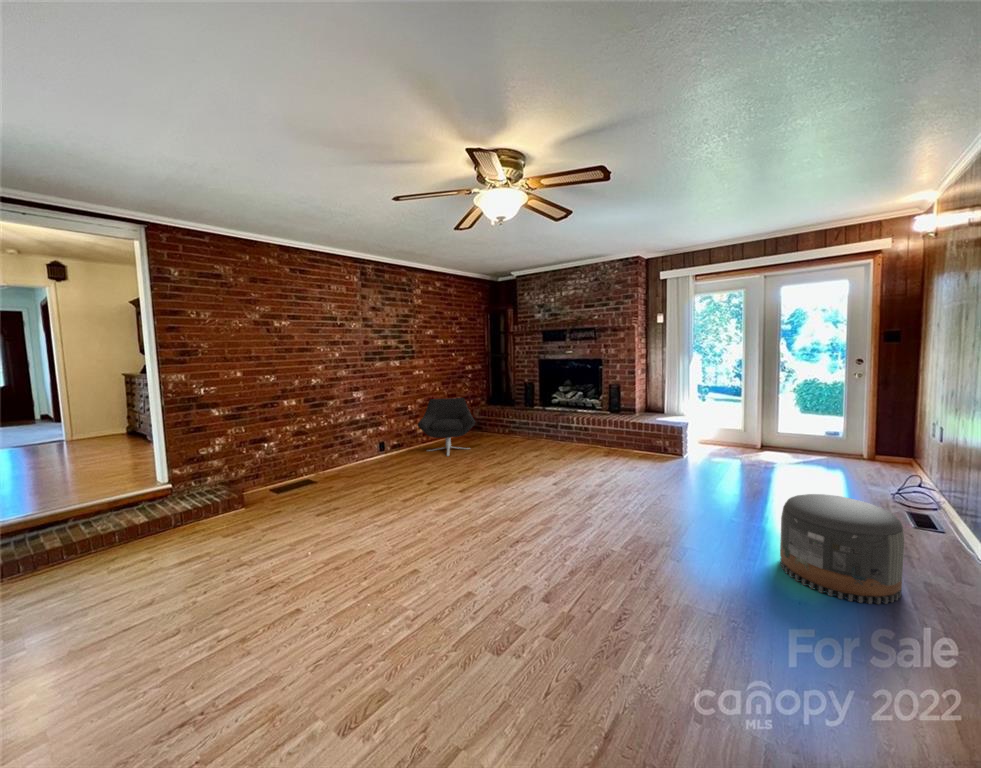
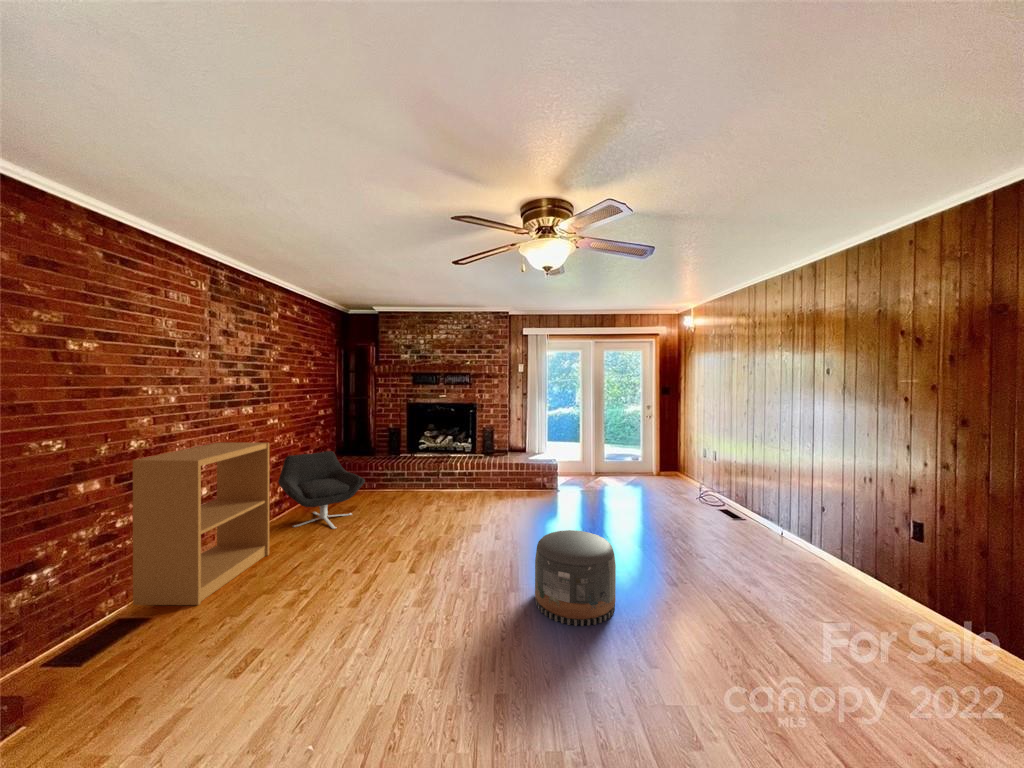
bookshelf: none [311,384,396,481] -> present [133,443,269,605]
pouf: present [780,494,904,604] -> present [535,530,616,626]

